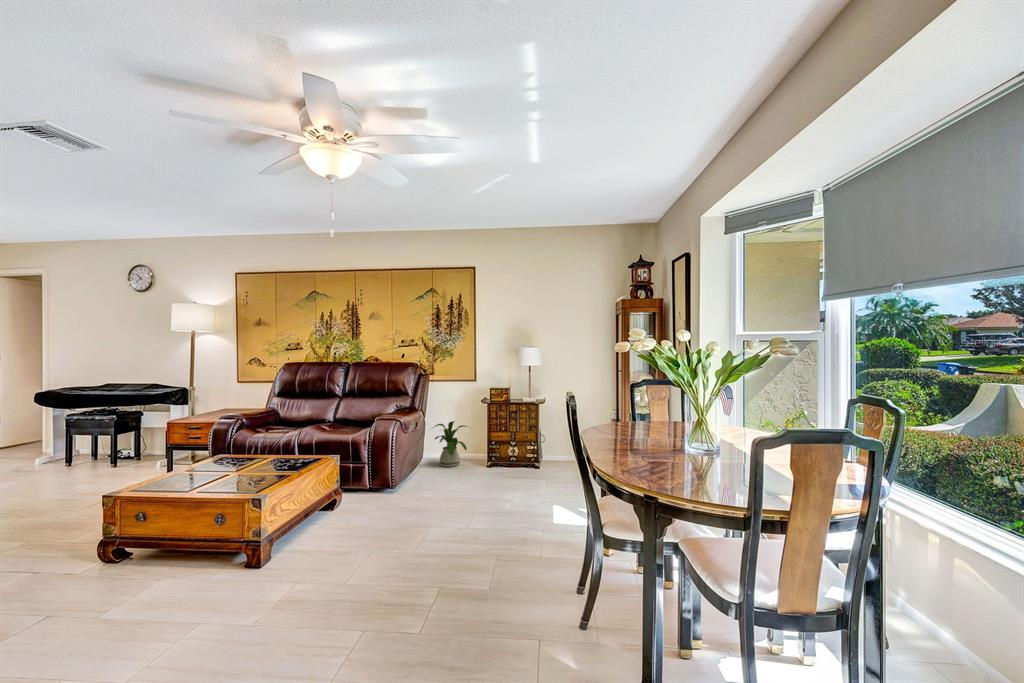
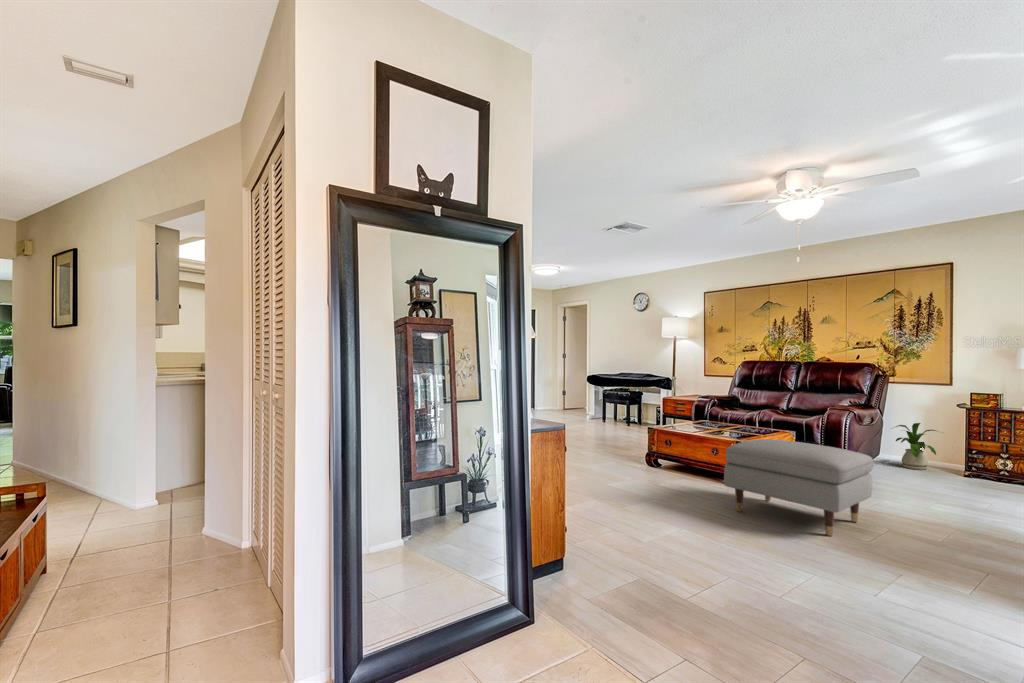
ottoman: none [213,493,421,643] -> present [724,439,874,536]

